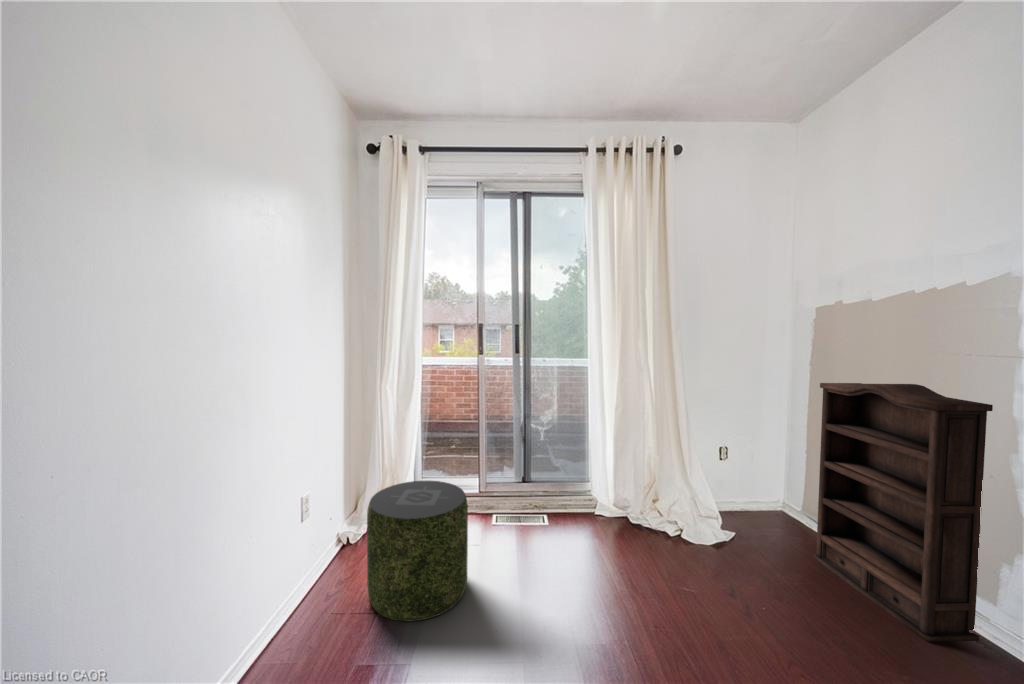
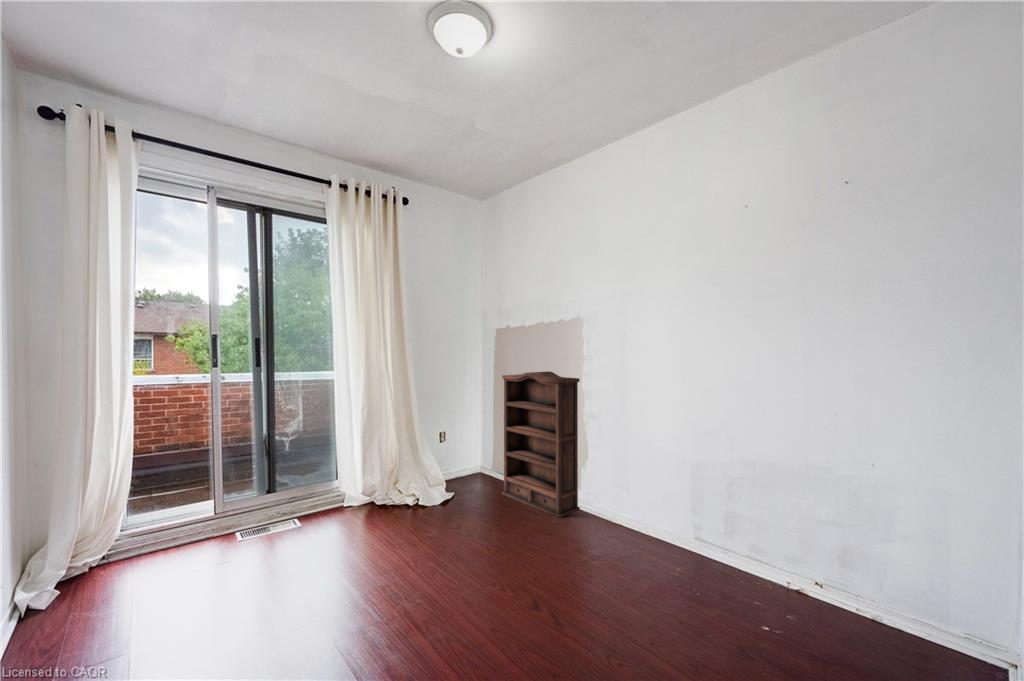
pouf: present [367,481,468,621] -> none [102,498,235,651]

